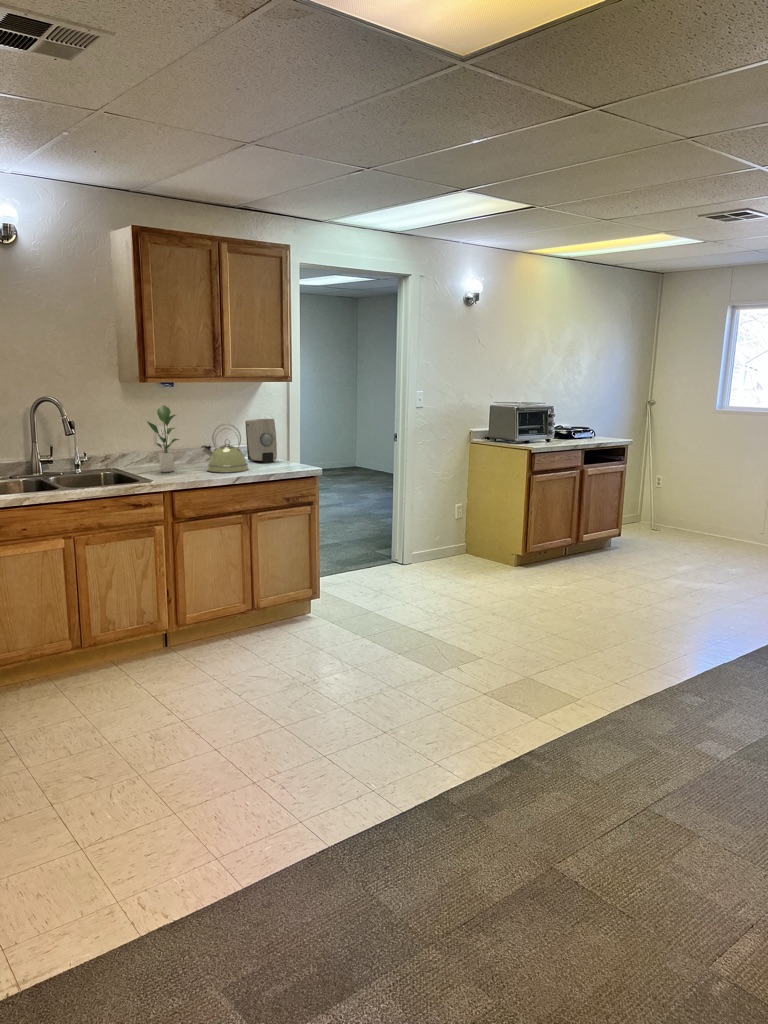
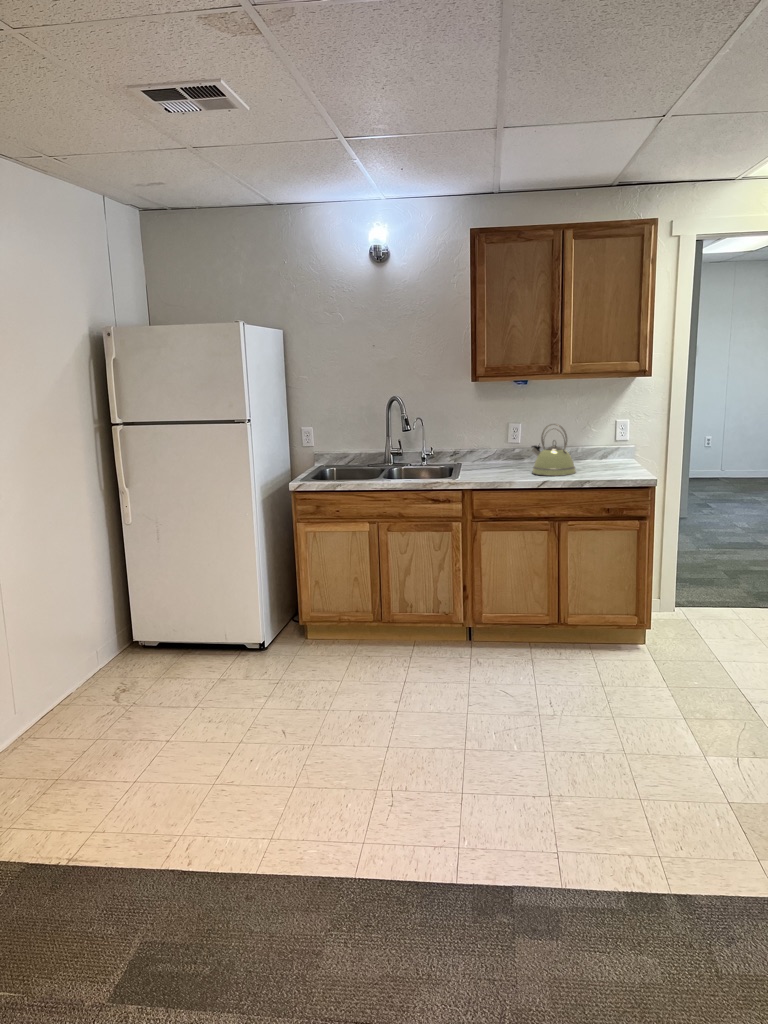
potted plant: present [147,405,179,472] -> none [483,403,517,470]
soap dispenser: present [245,419,277,463] -> none [601,419,626,468]

